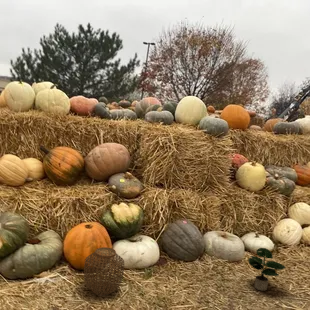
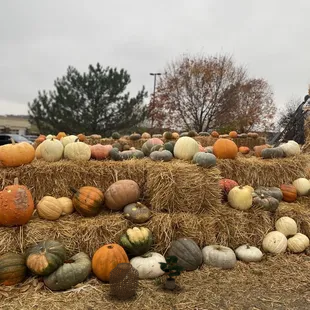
potted plant: present [248,248,285,291] -> present [158,255,185,289]

